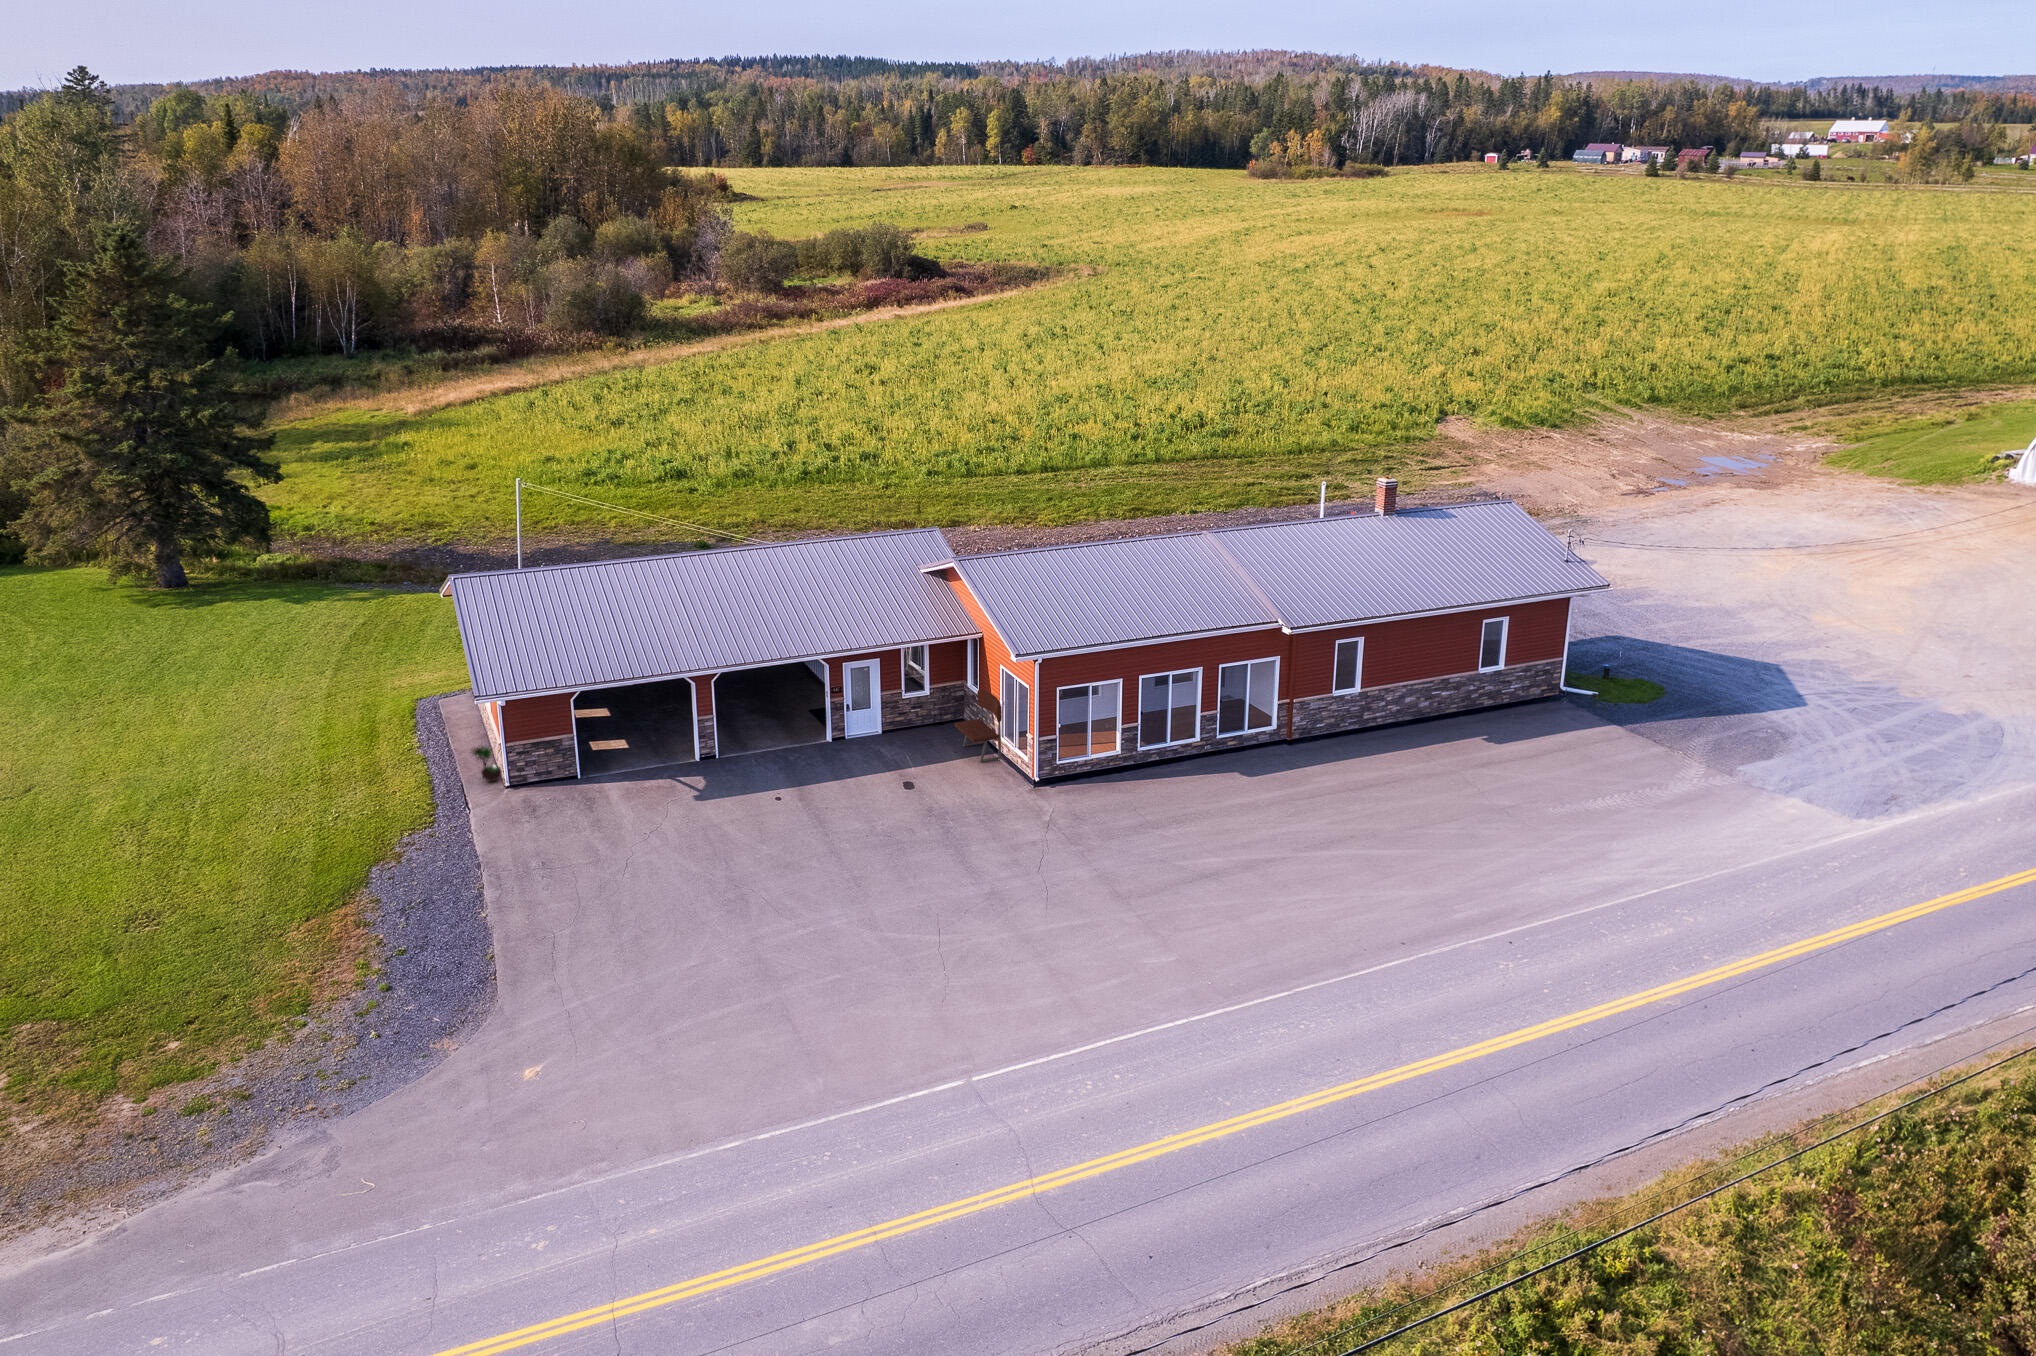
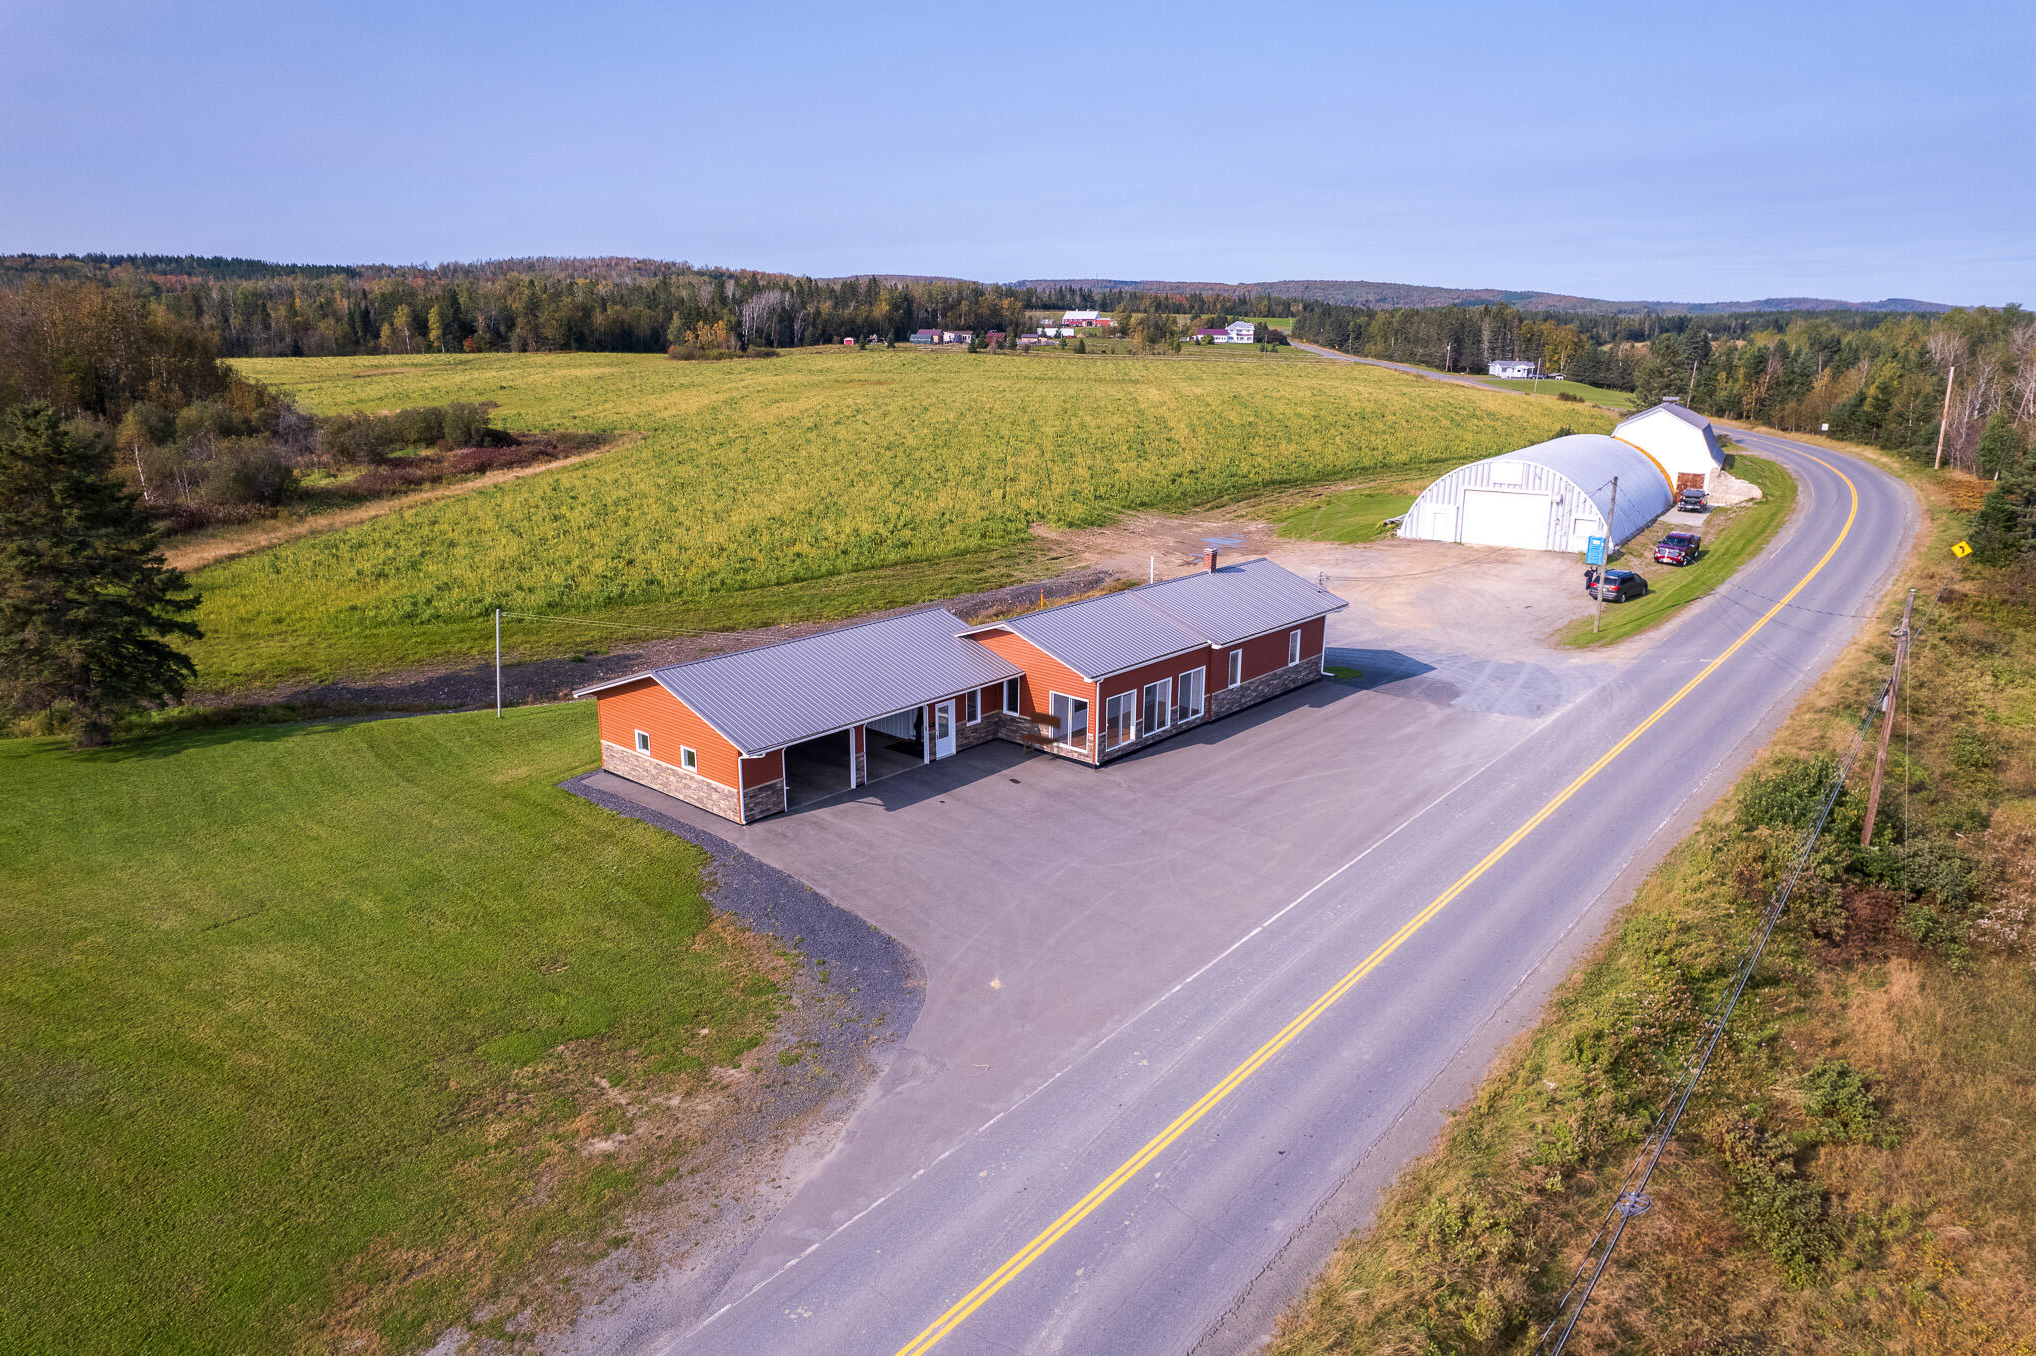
potted tree: present [471,746,502,782] -> none [712,793,734,825]

